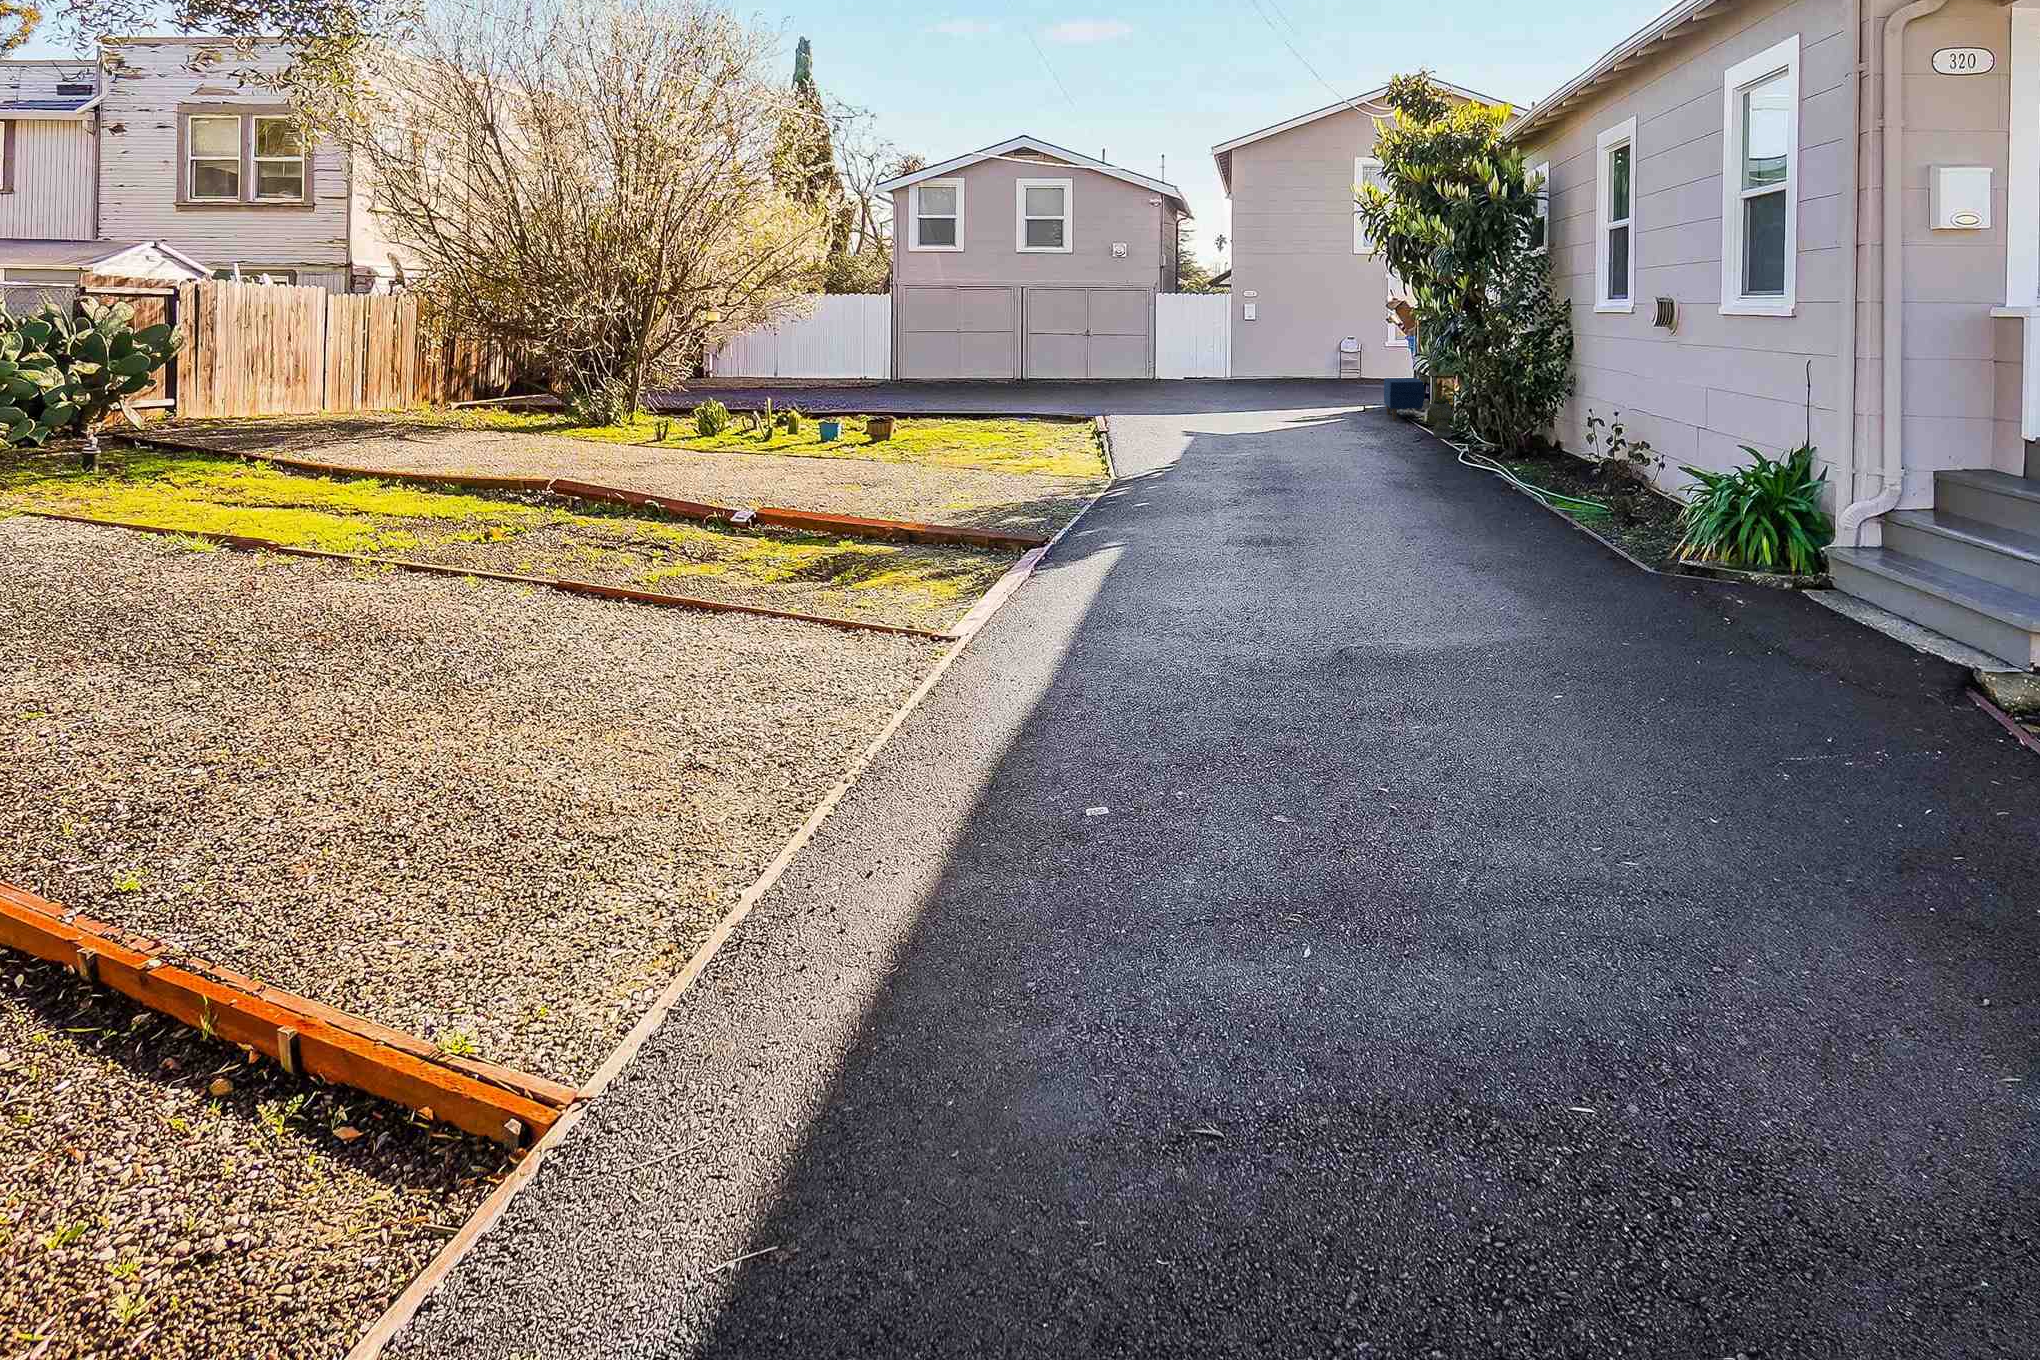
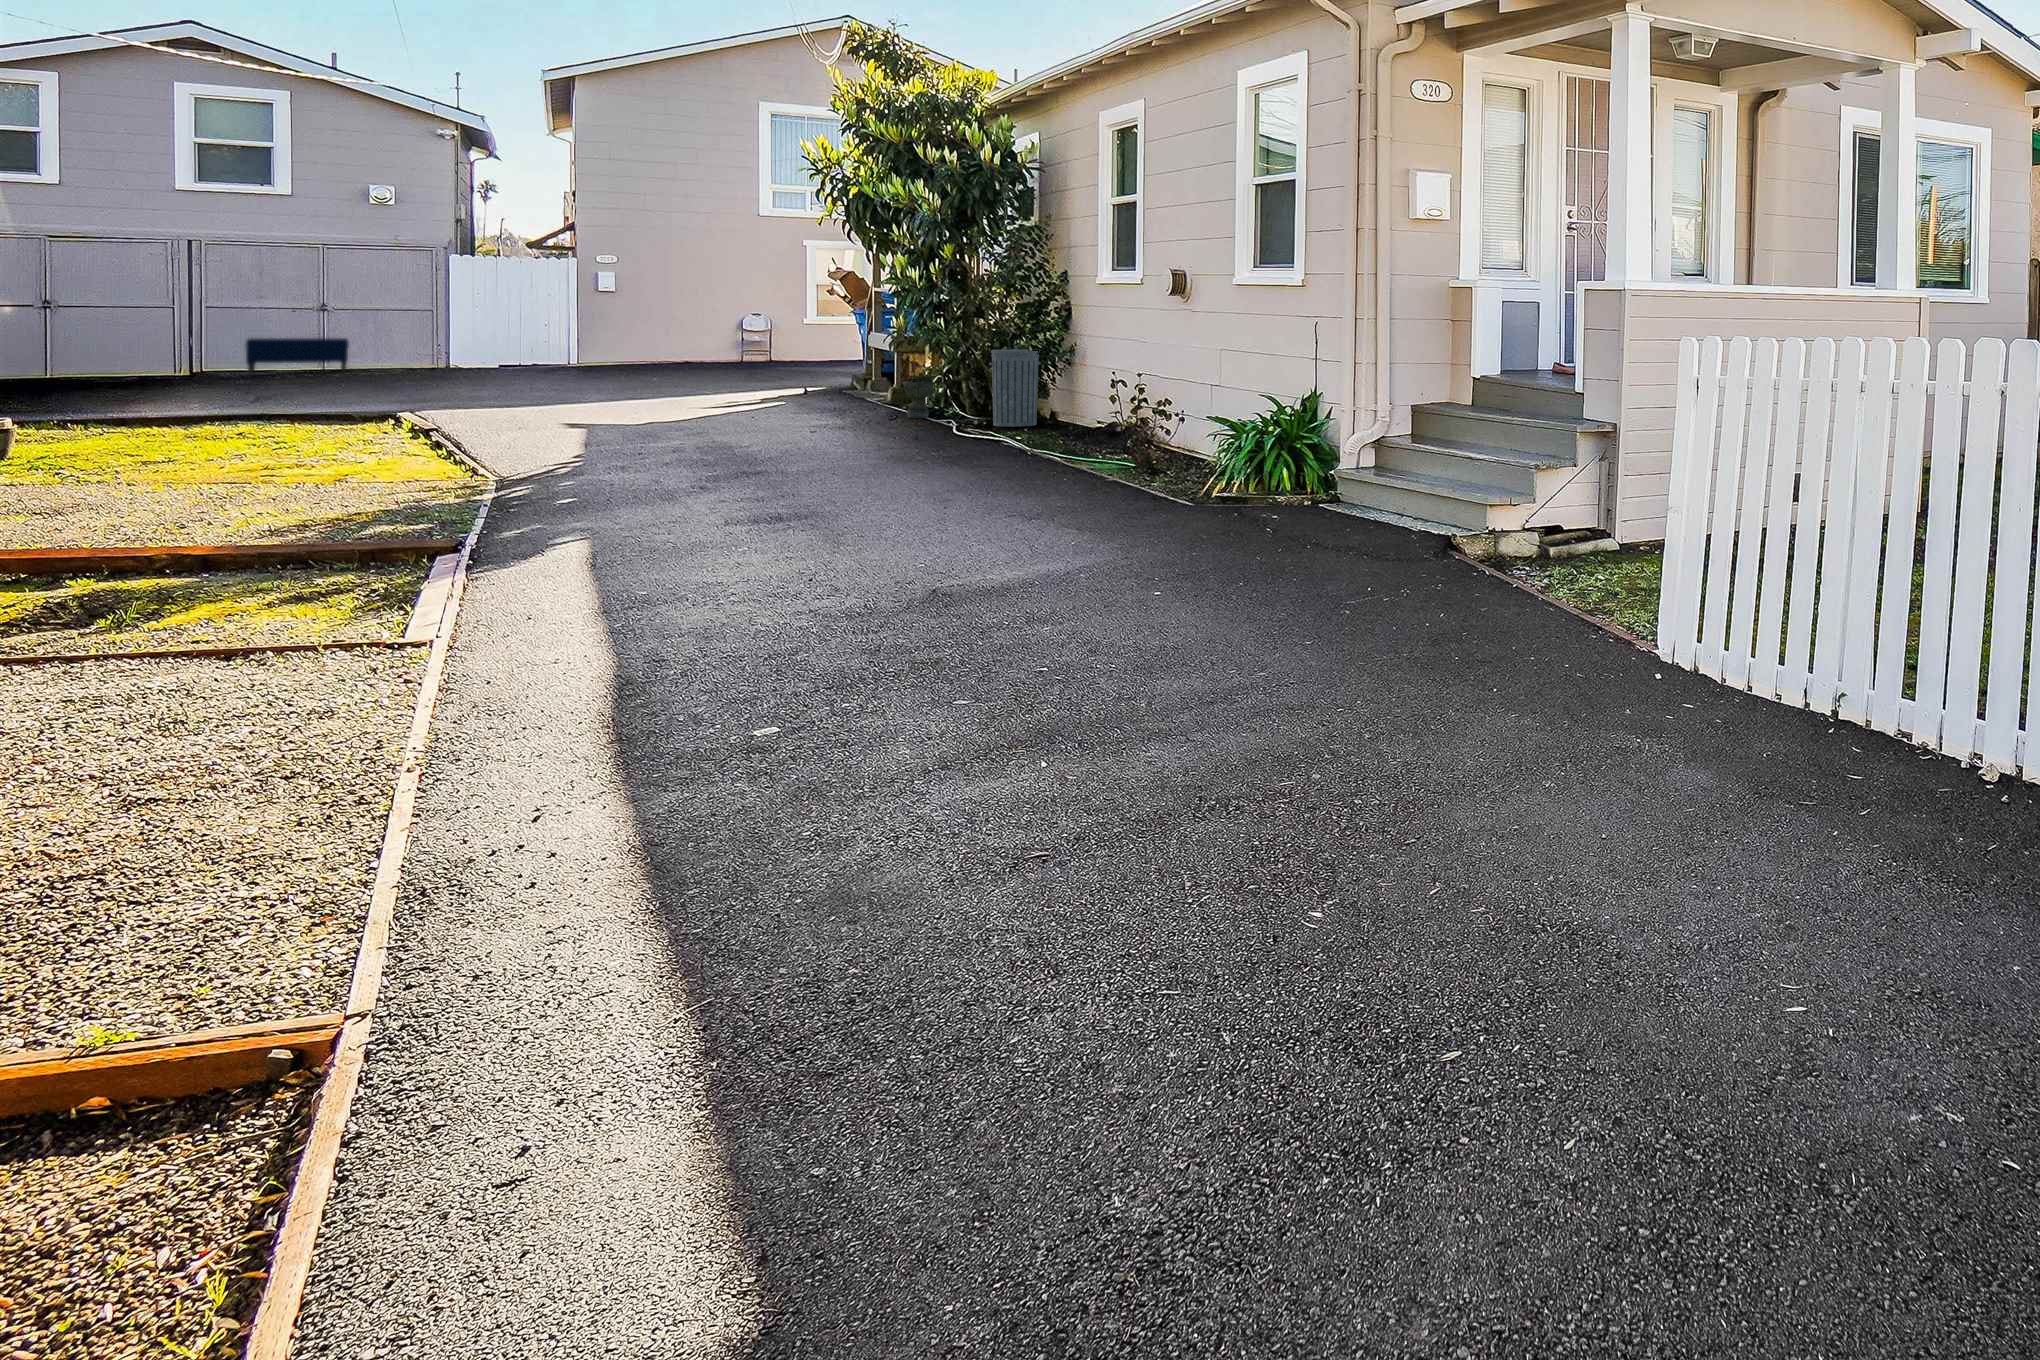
trash can: none [1498,372,1547,452] -> present [989,346,1041,427]
bench: present [1384,378,1424,421] -> present [246,338,349,374]

